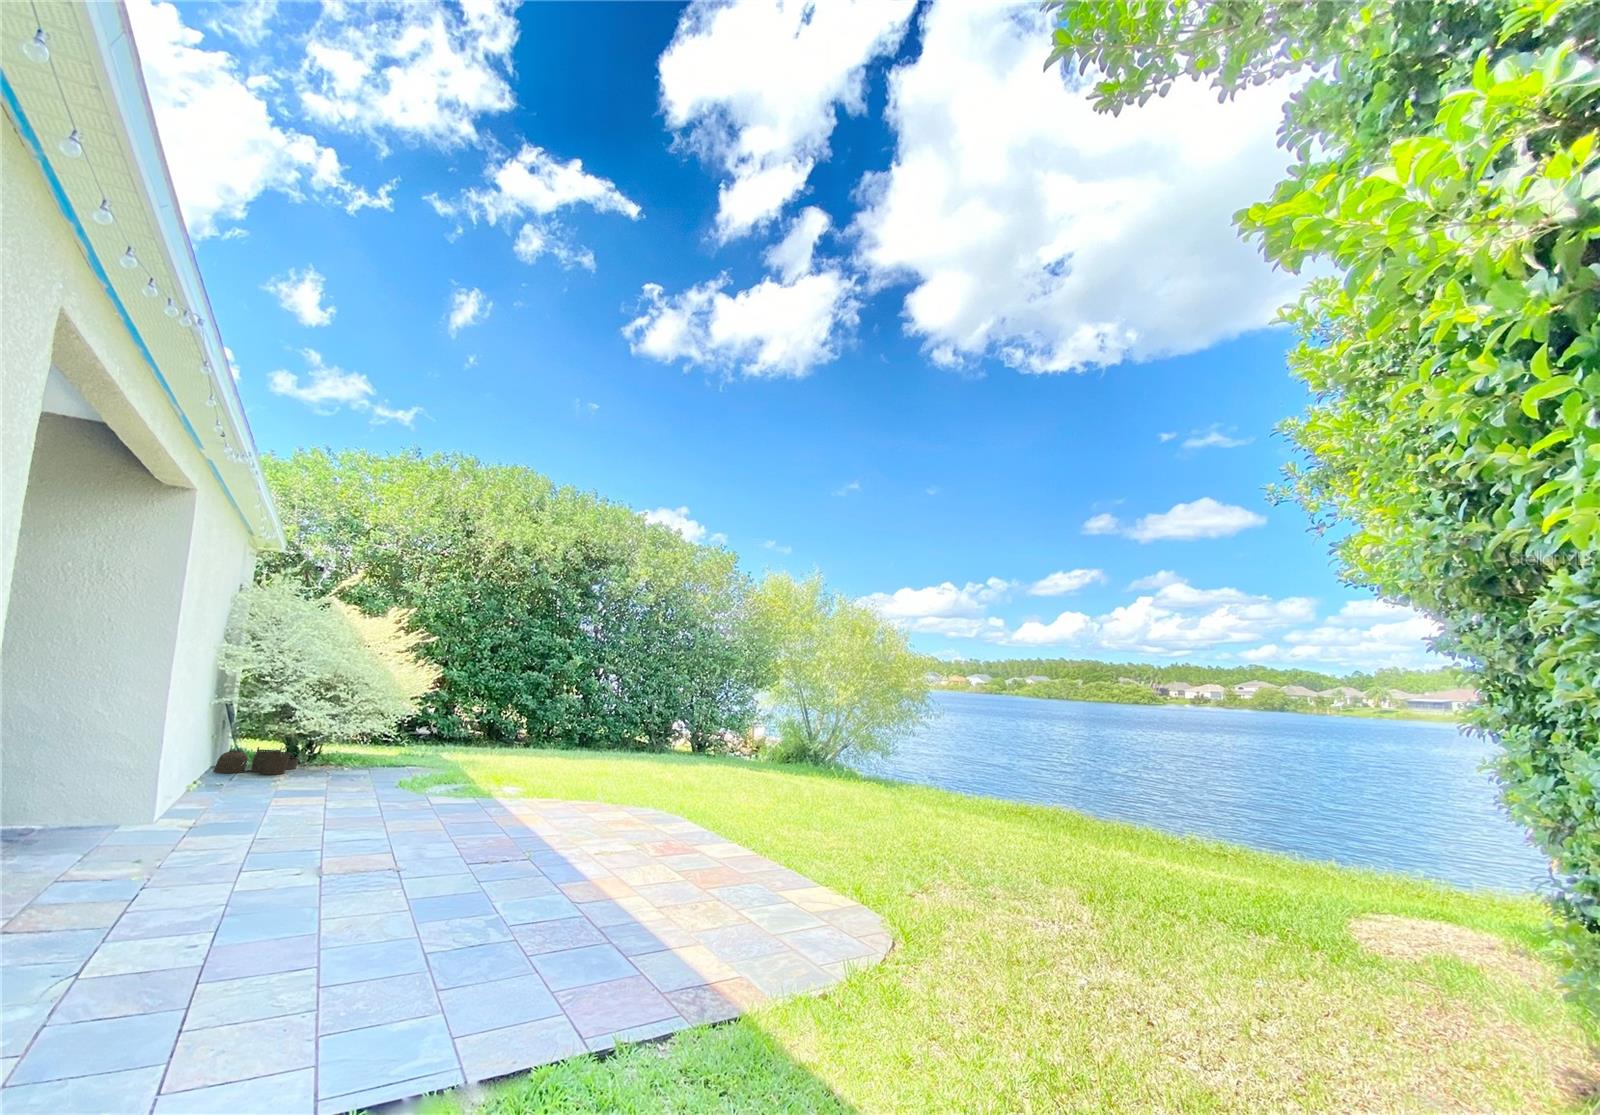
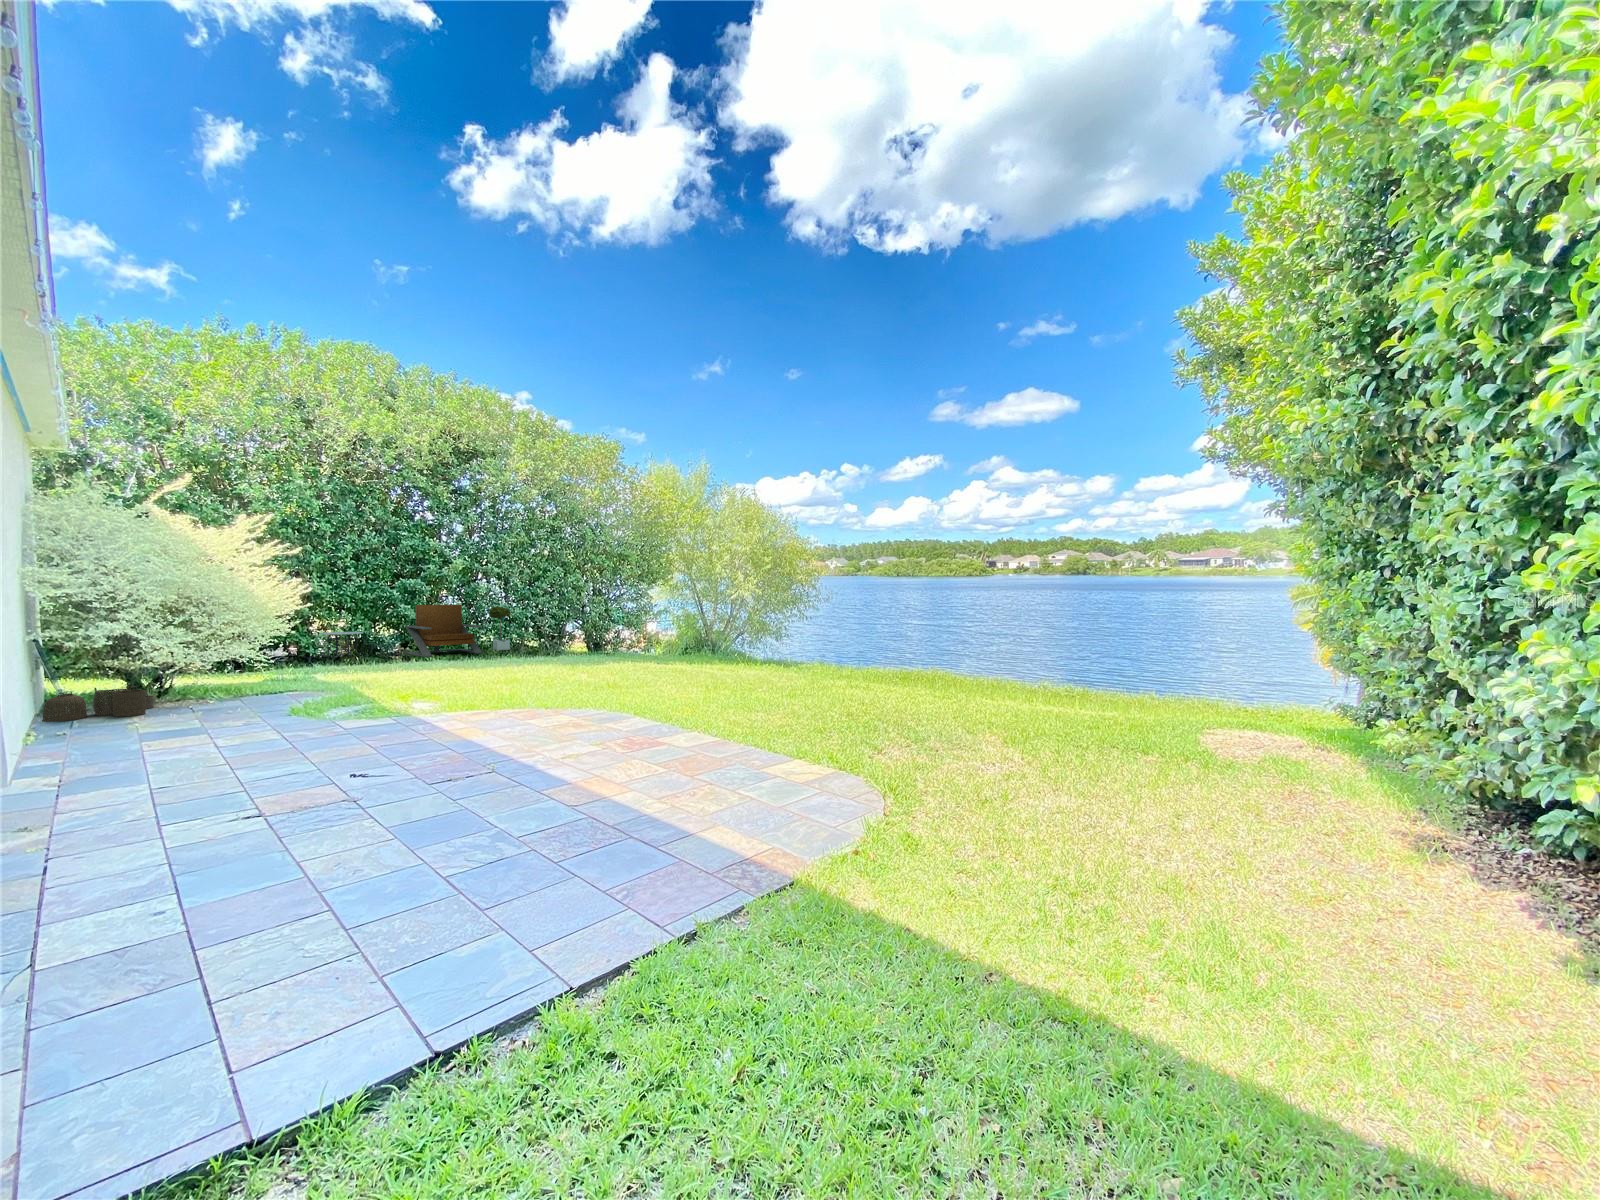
lounge chair: none [528,695,594,745] -> present [406,605,482,657]
potted tree: none [603,701,622,744] -> present [489,606,510,650]
side table: none [460,715,498,739] -> present [321,632,363,657]

